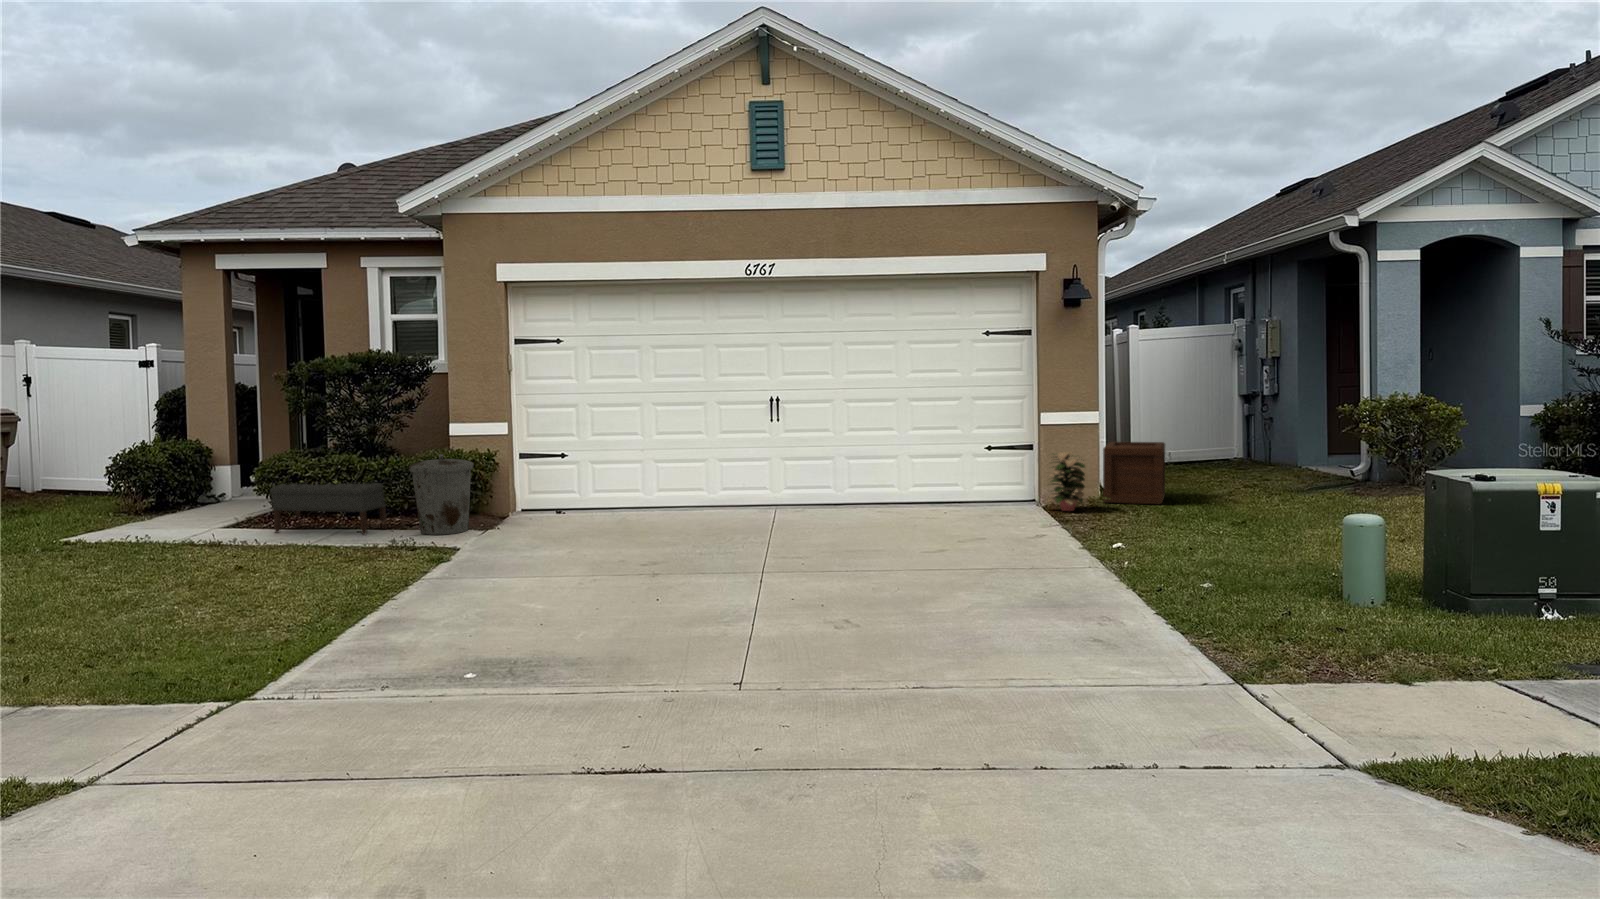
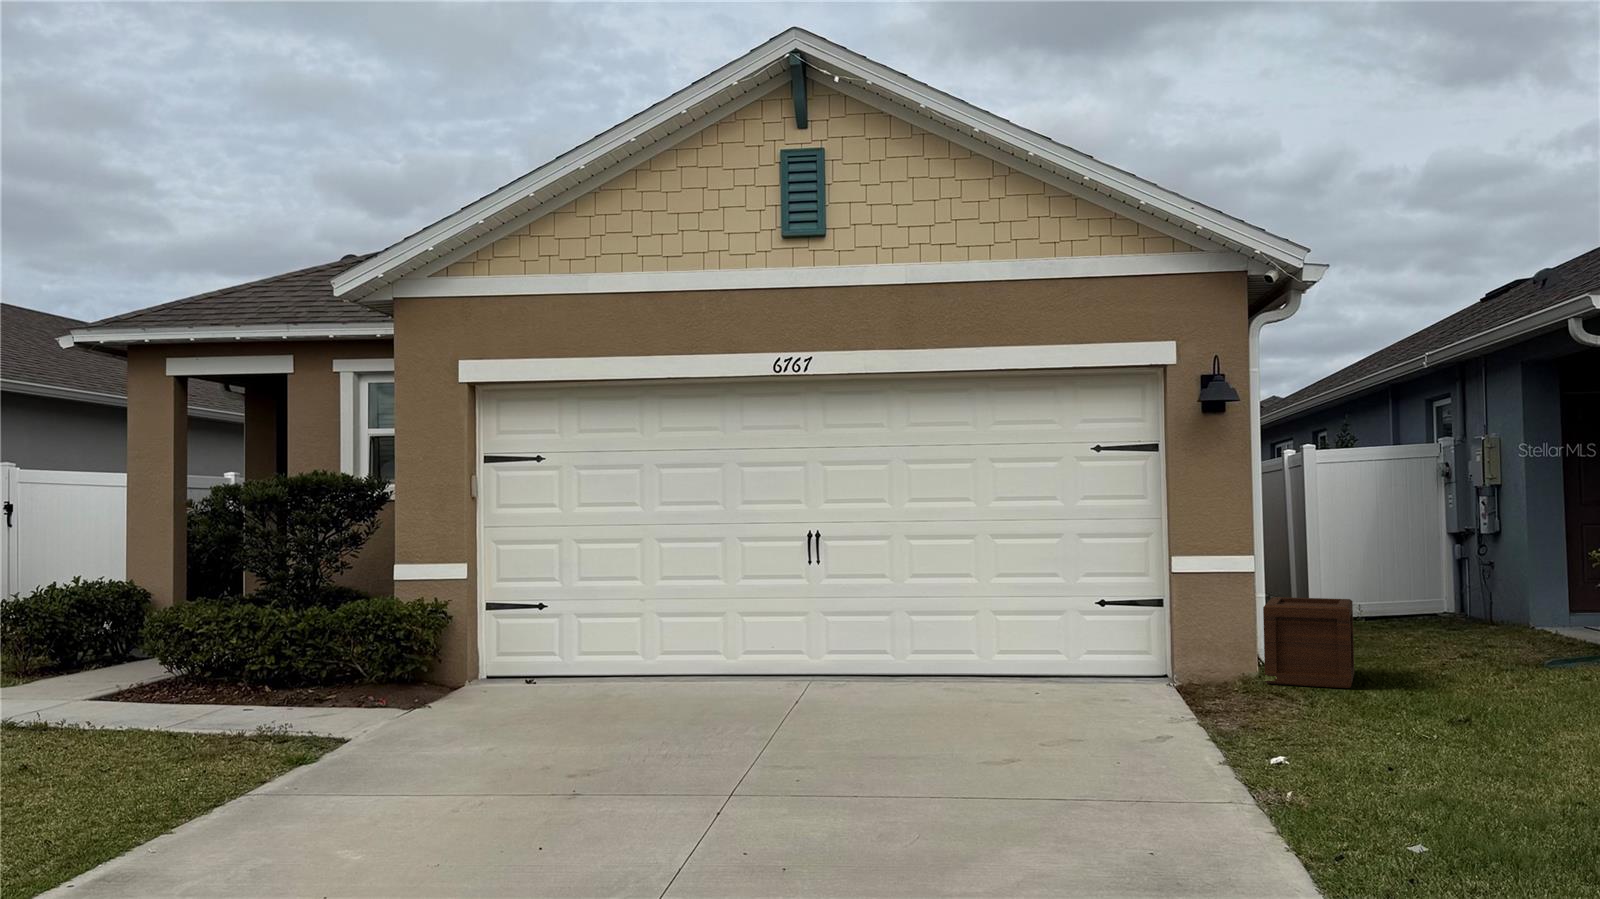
decorative plant: present [1050,452,1085,511] -> none [1181,612,1245,696]
trash can: present [409,454,474,535] -> none [323,604,409,712]
bench: present [270,483,387,535] -> none [157,636,303,709]

